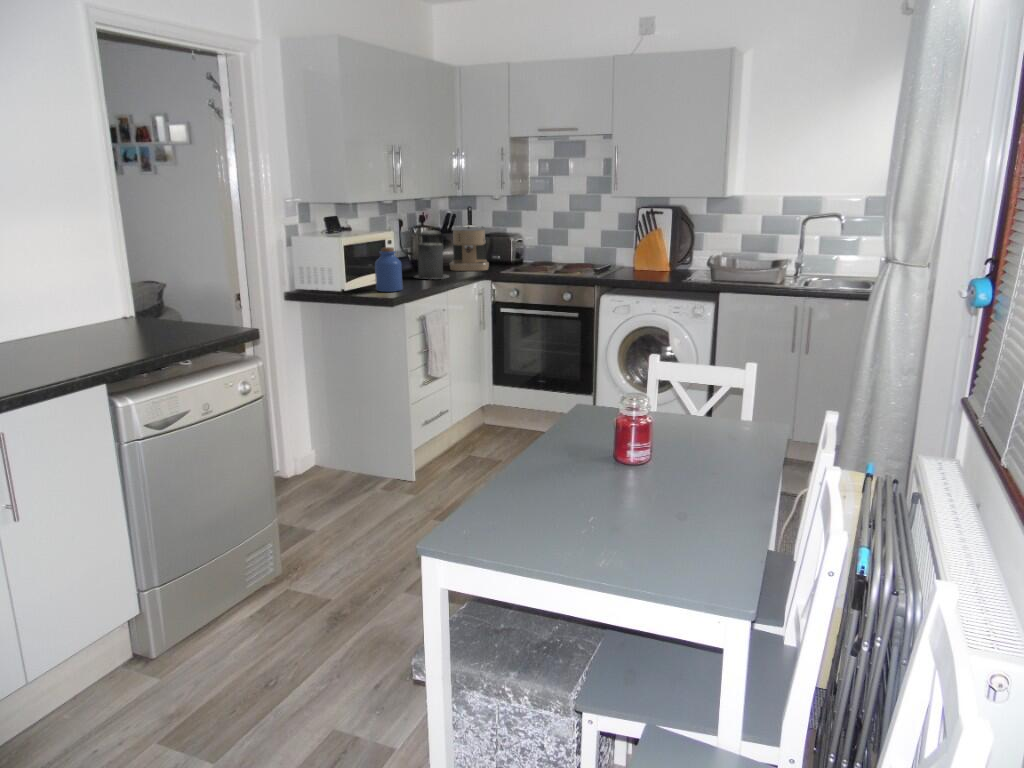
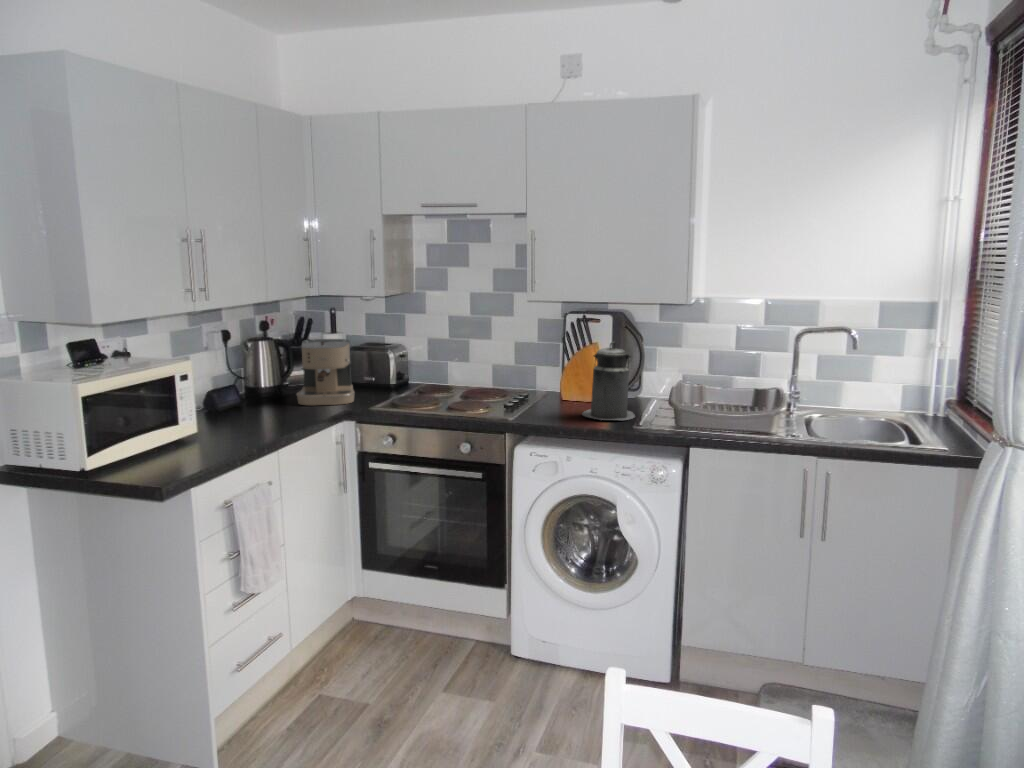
canister: present [415,229,449,279] -> present [582,342,635,420]
jar: present [375,247,403,292] -> none [148,392,197,465]

